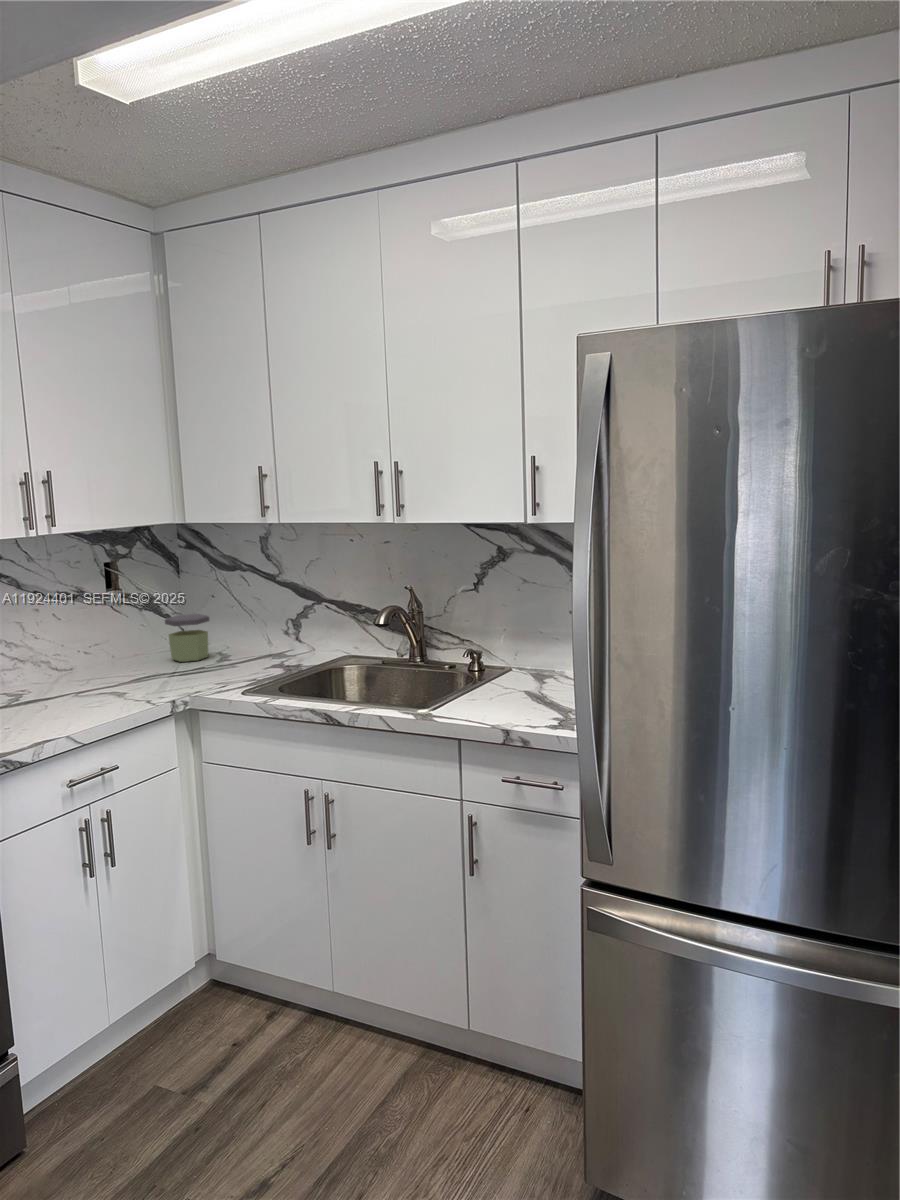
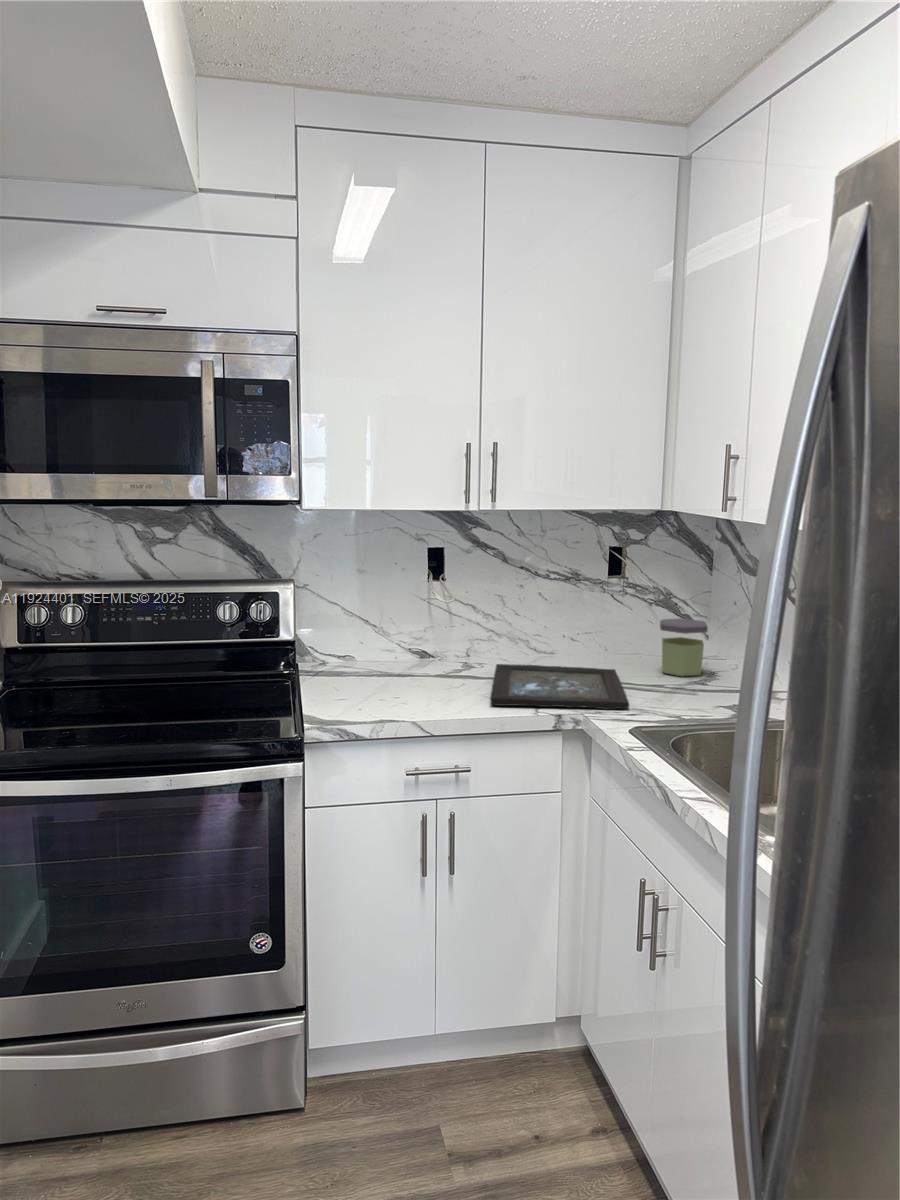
tray: none [41,666,212,709] -> present [490,664,629,709]

